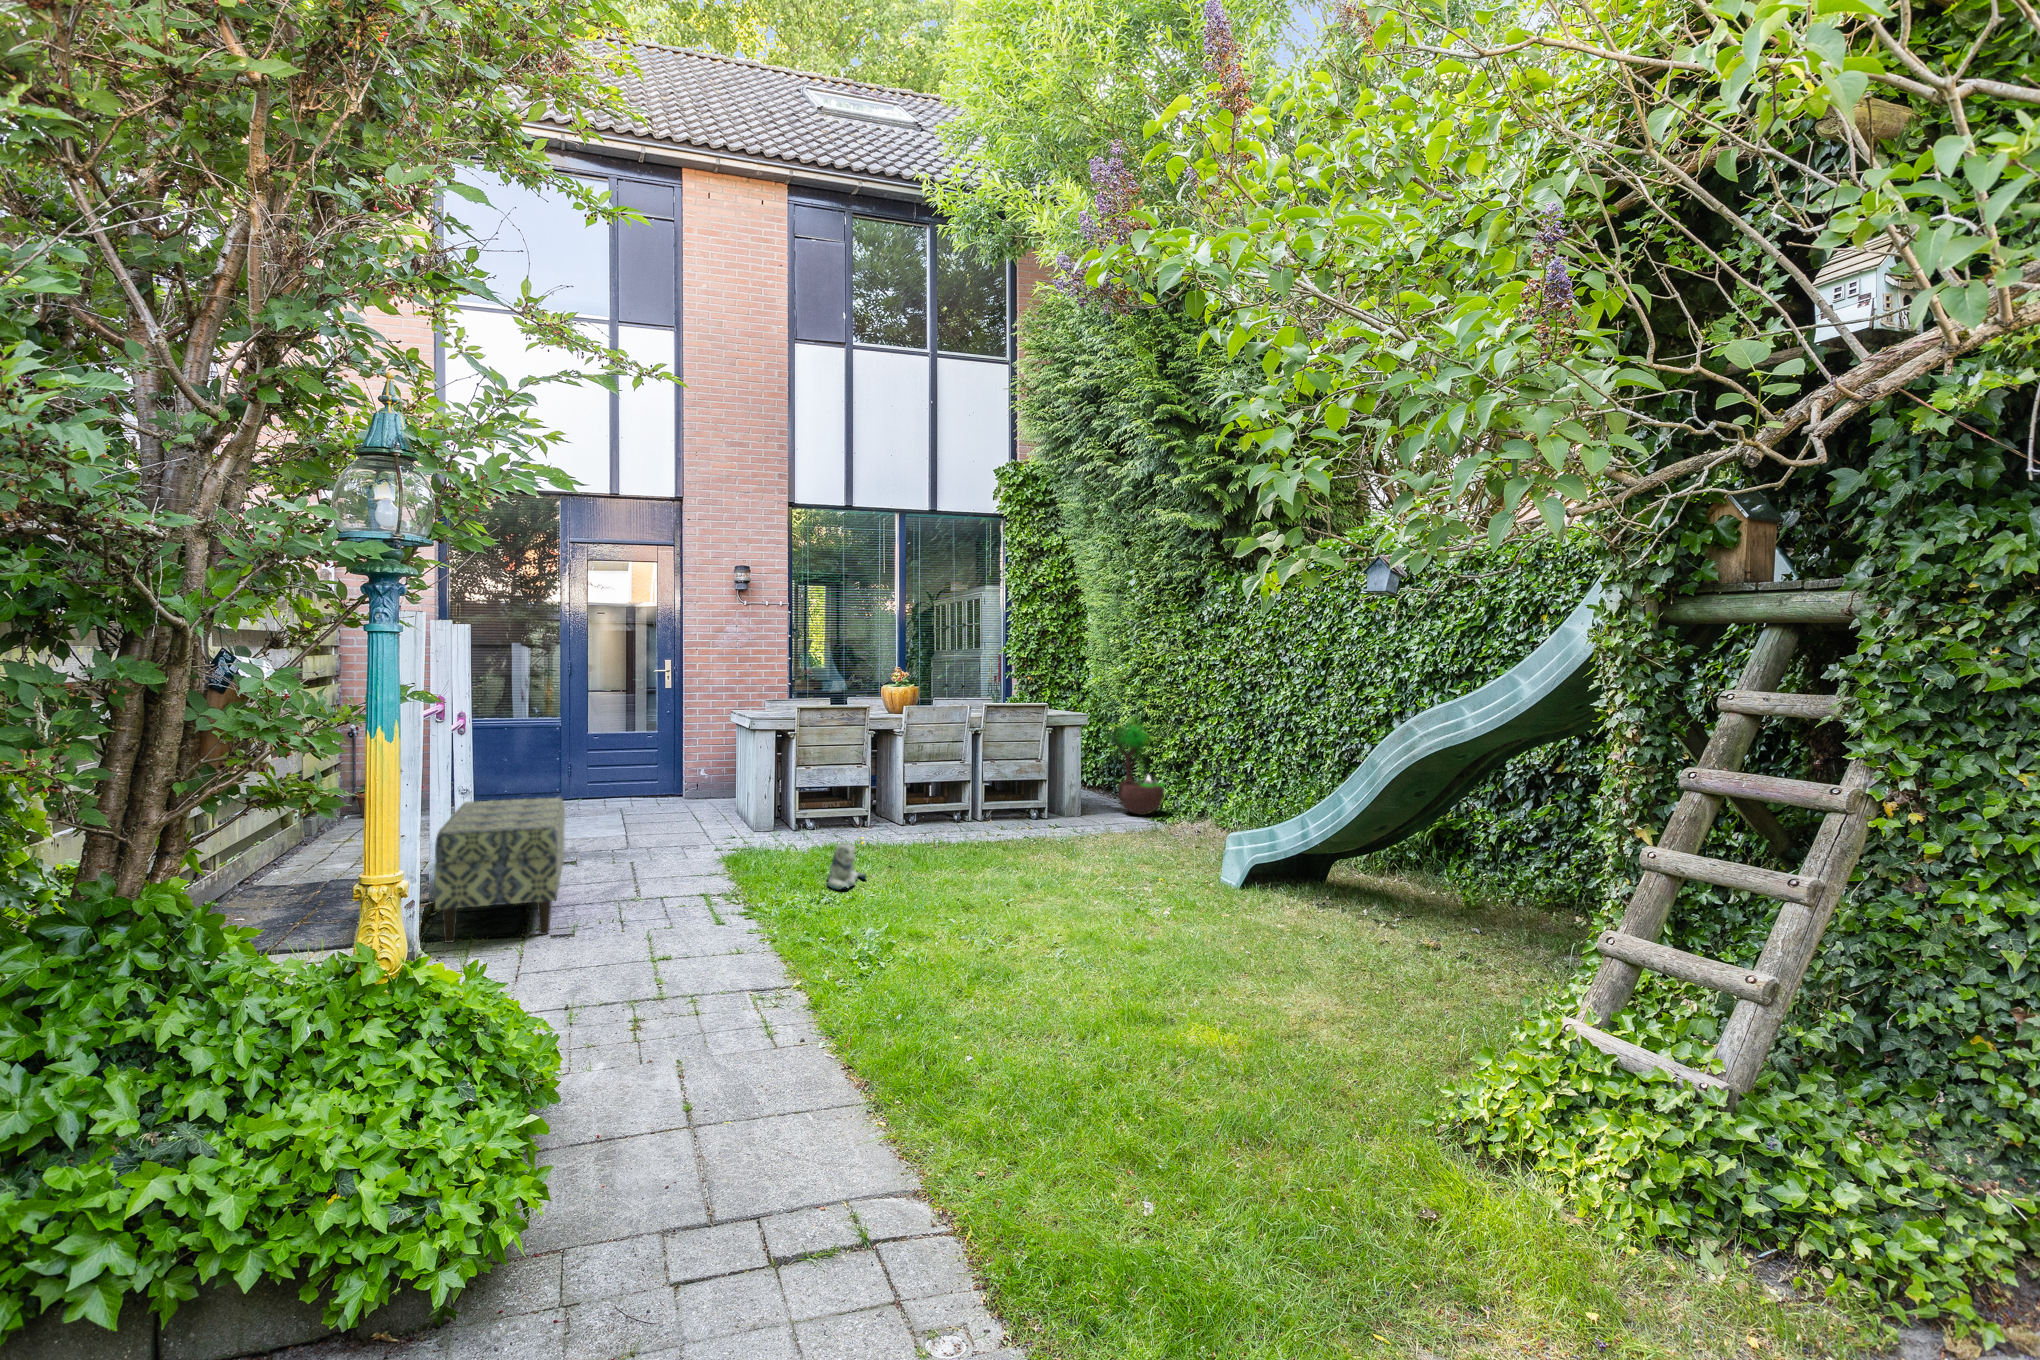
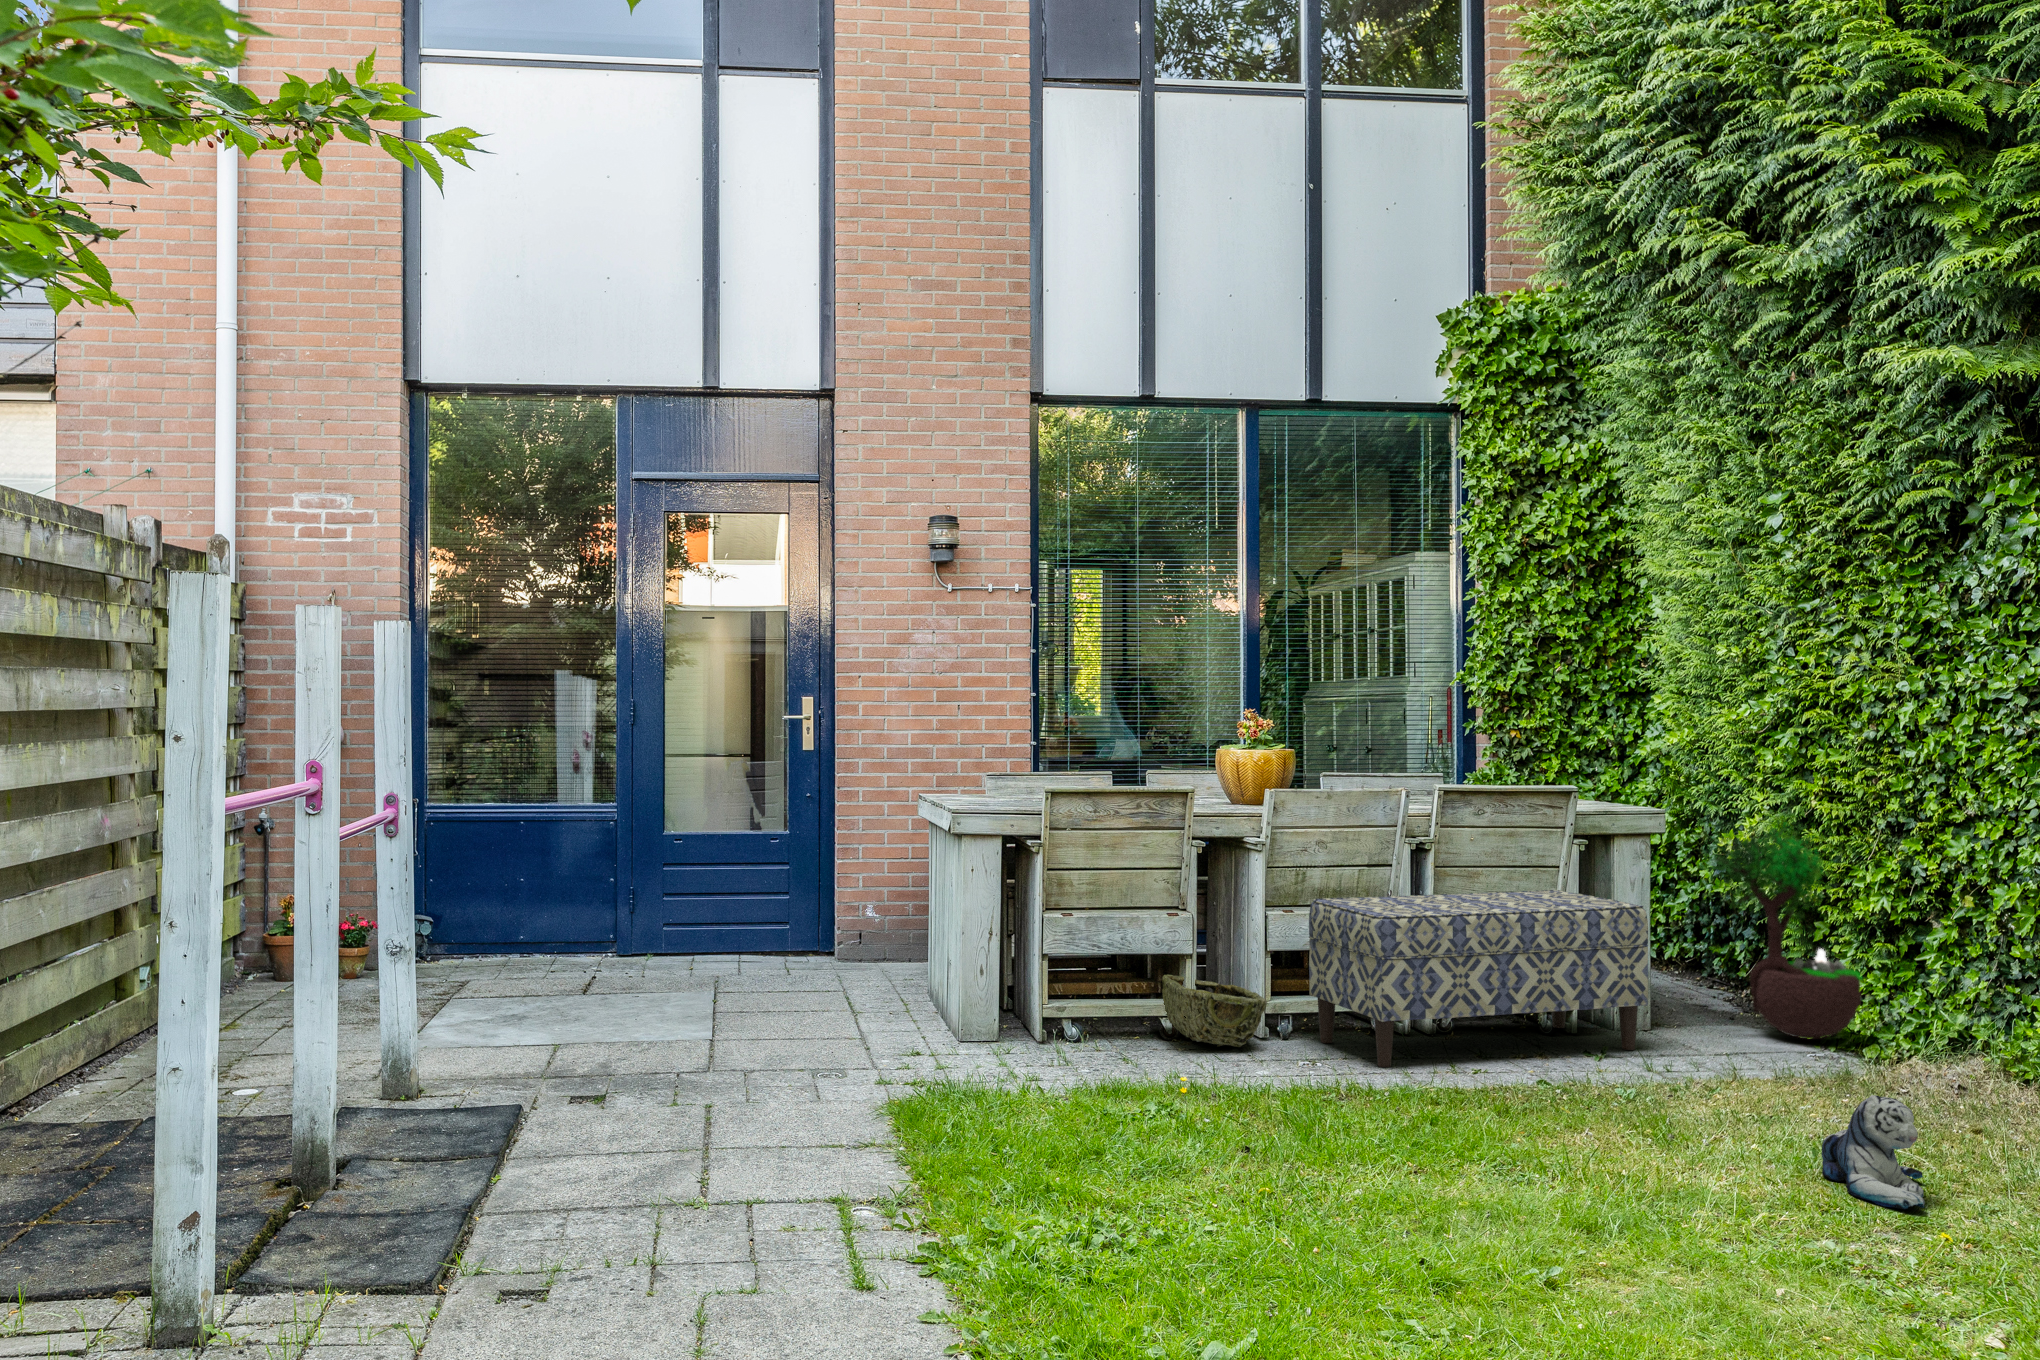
woven basket: none [854,796,903,828] -> present [1162,975,1267,1047]
bench: present [435,798,565,943] -> present [1309,890,1648,1067]
plush toy: present [827,843,867,890] -> present [1822,1095,1925,1209]

